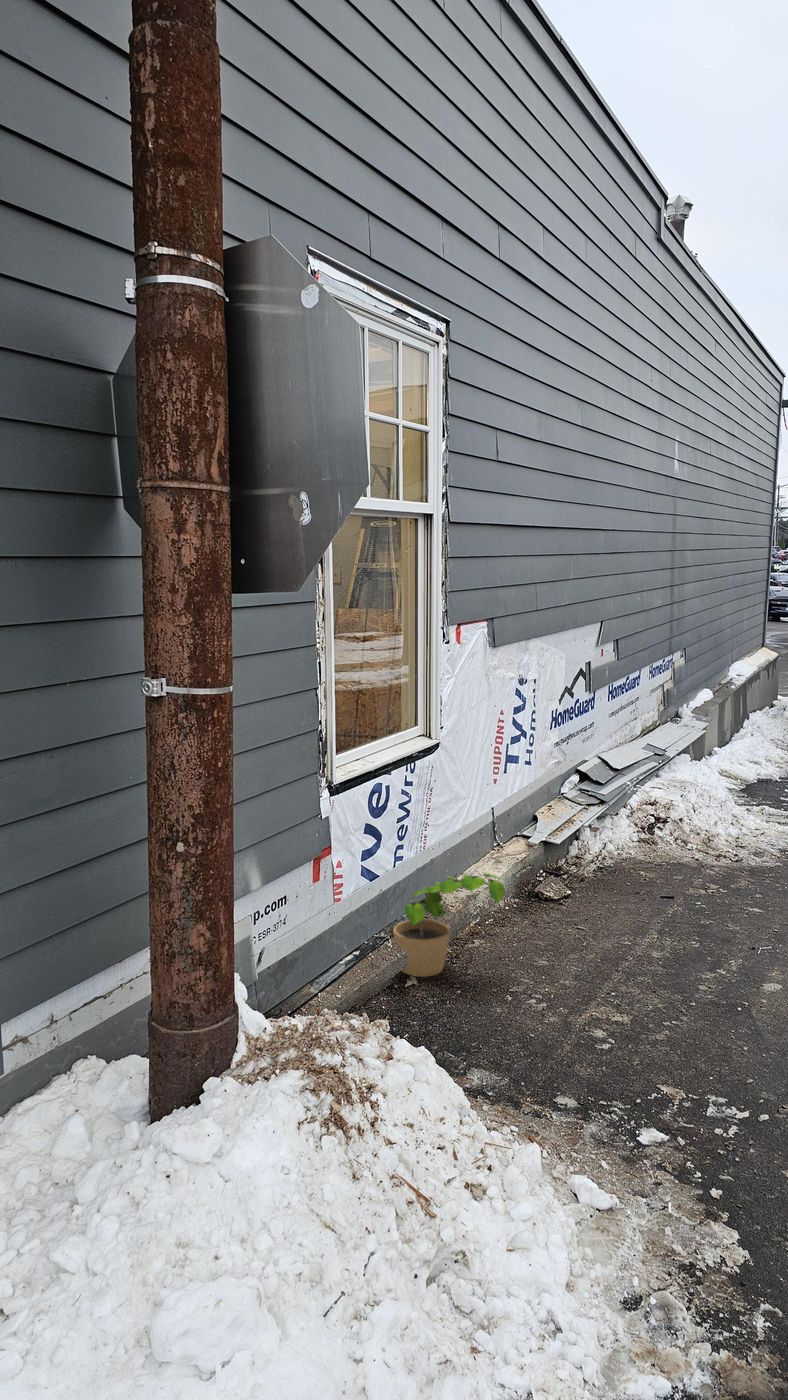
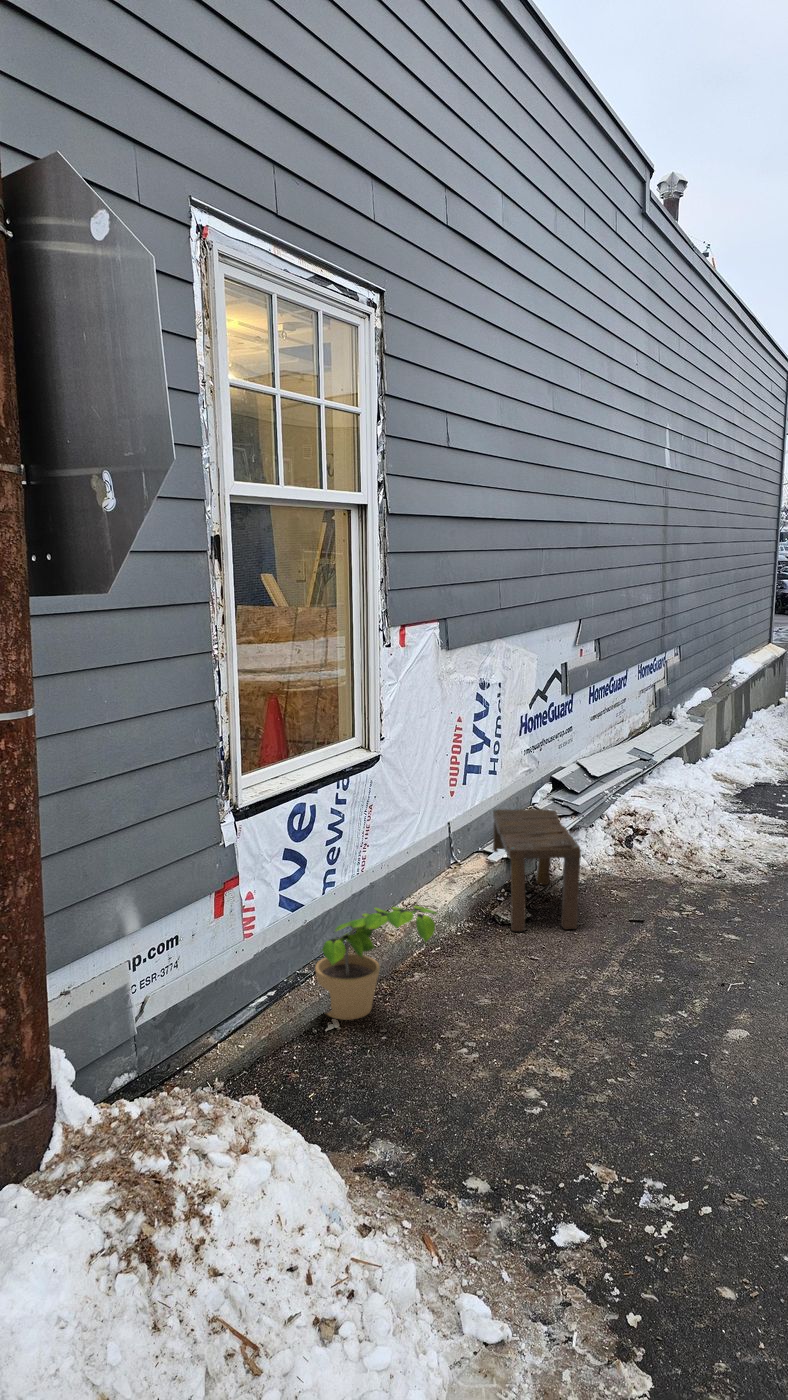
bench: none [531,796,619,904] -> present [493,809,581,931]

